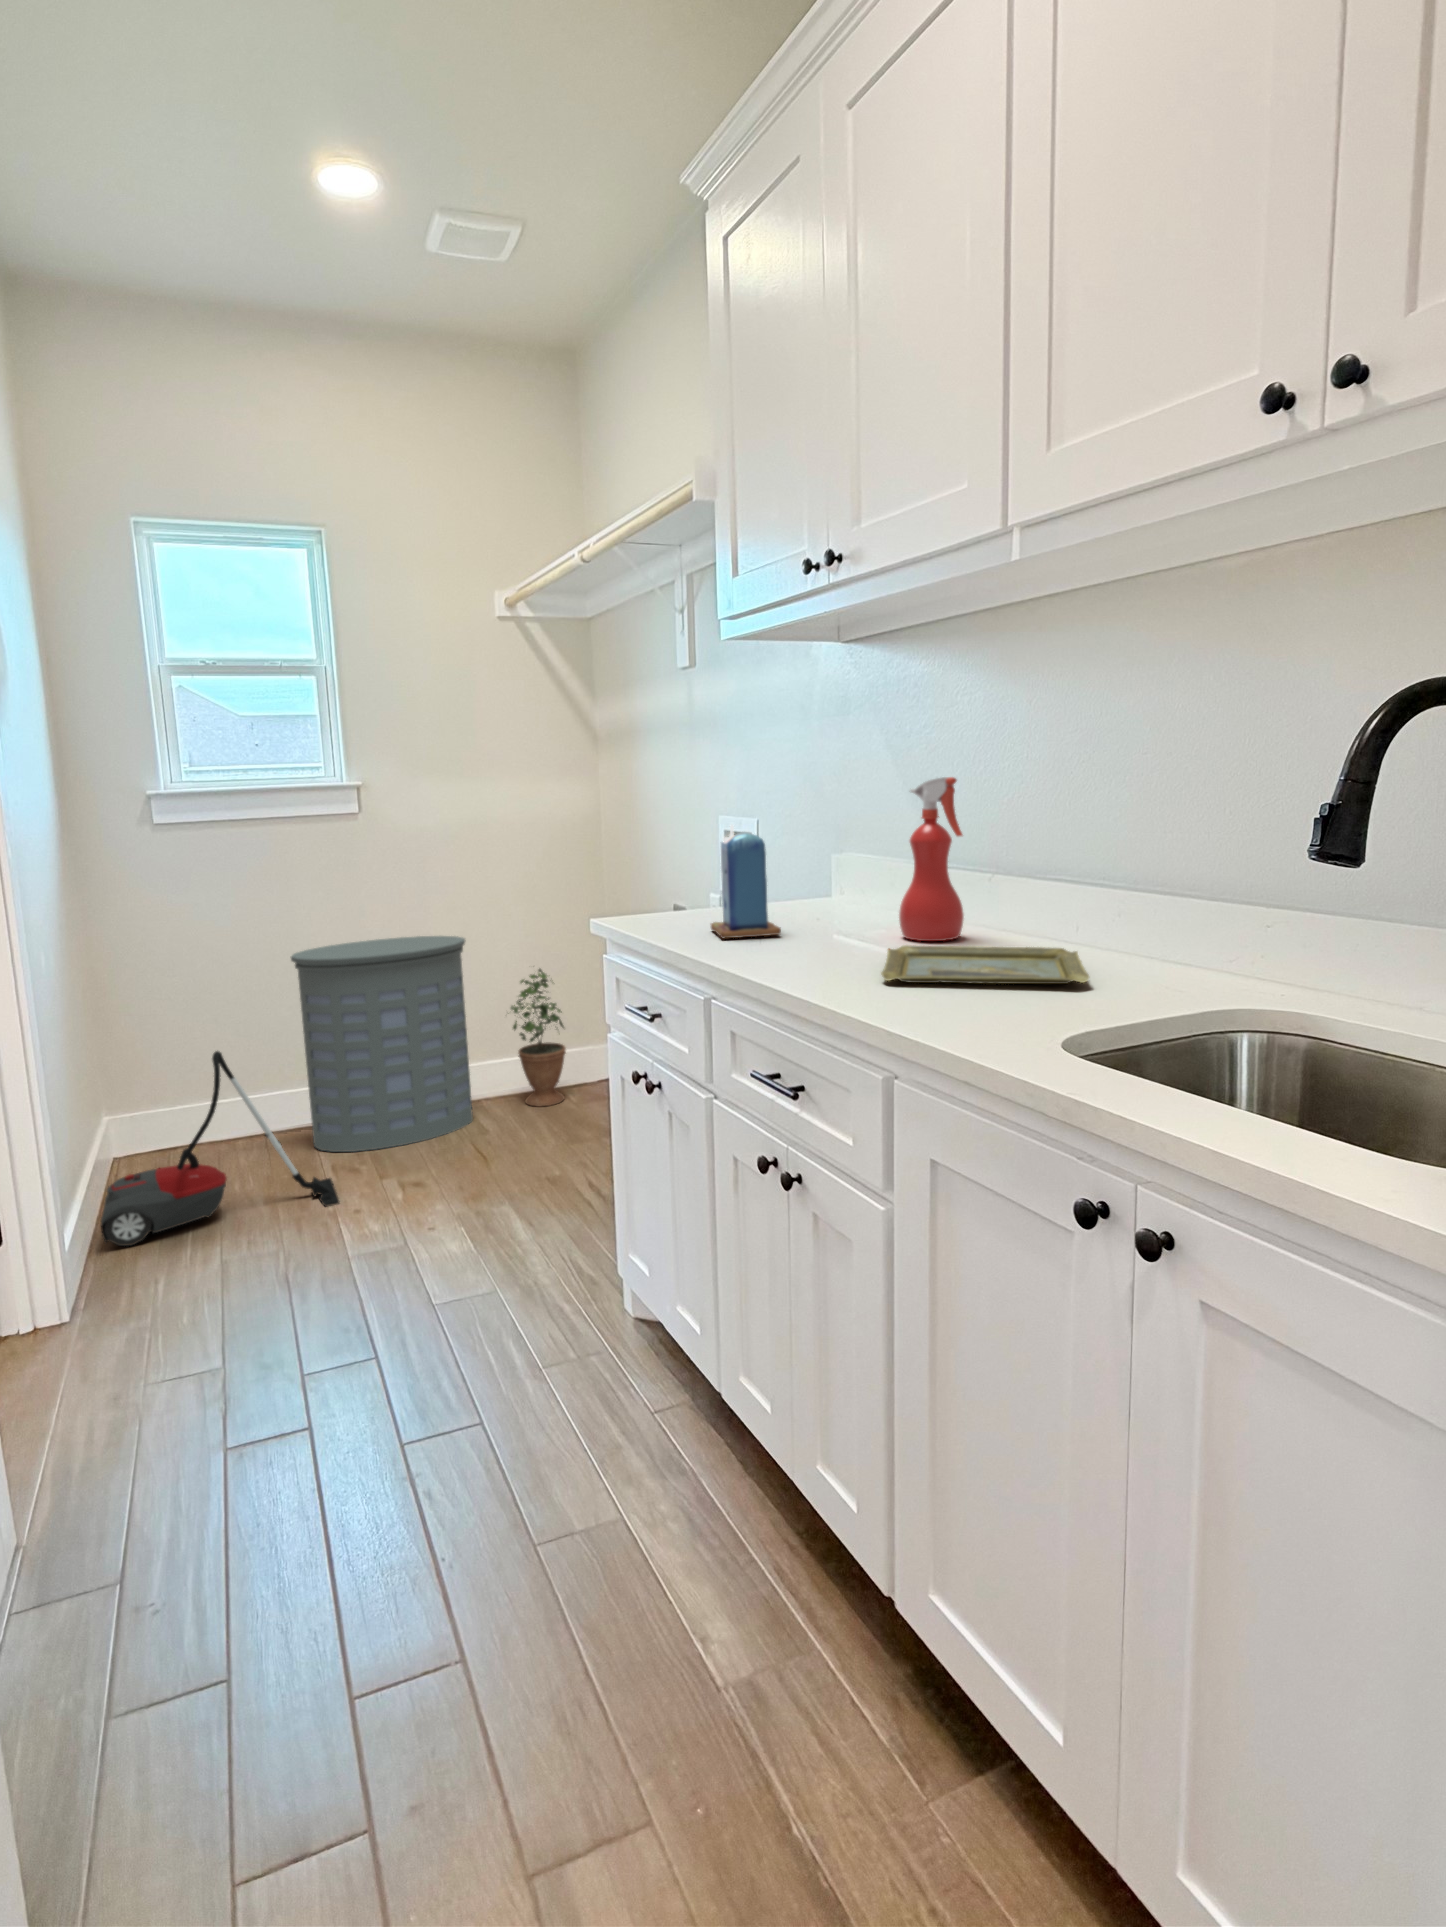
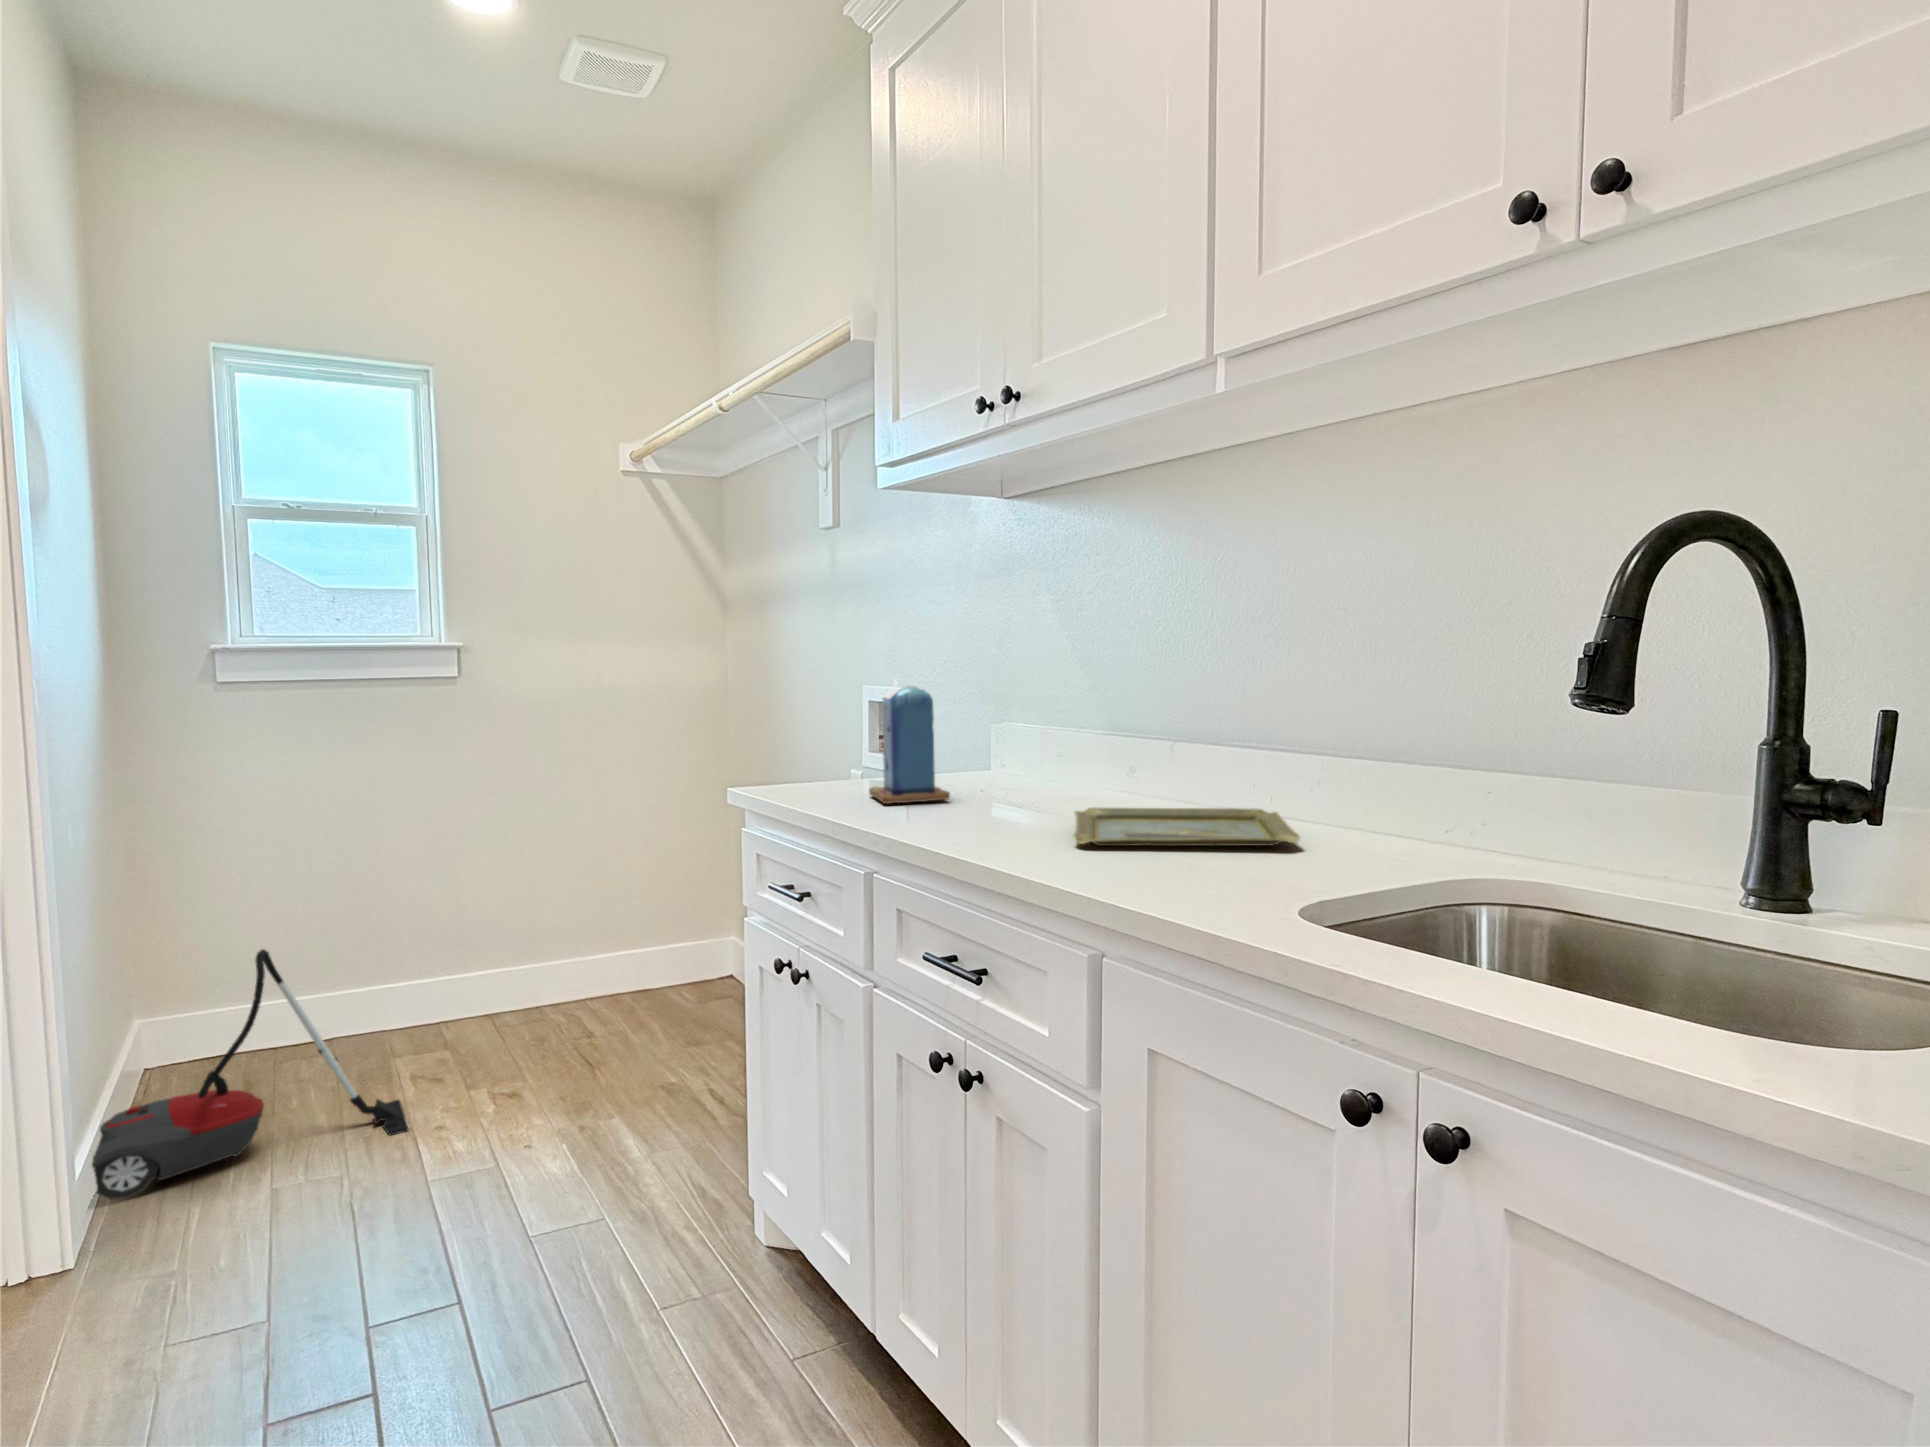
spray bottle: present [899,777,964,941] -> none [1079,628,1149,805]
laundry hamper: present [291,936,473,1152] -> none [366,814,578,1068]
potted plant: present [511,969,566,1107] -> none [620,847,689,1006]

